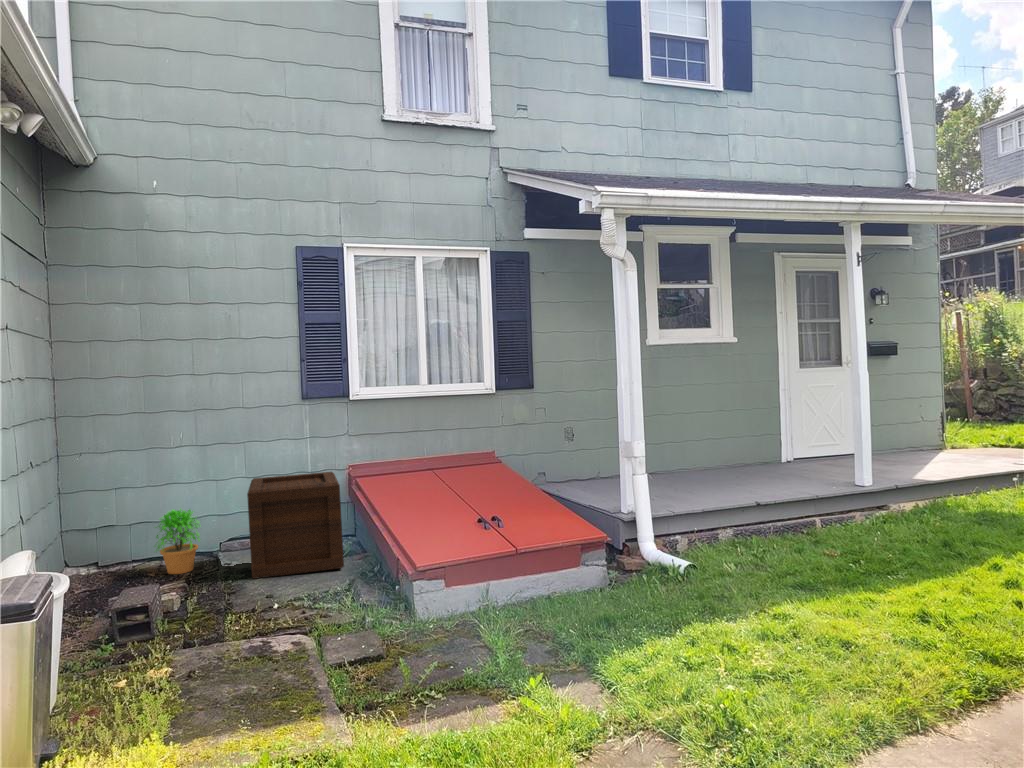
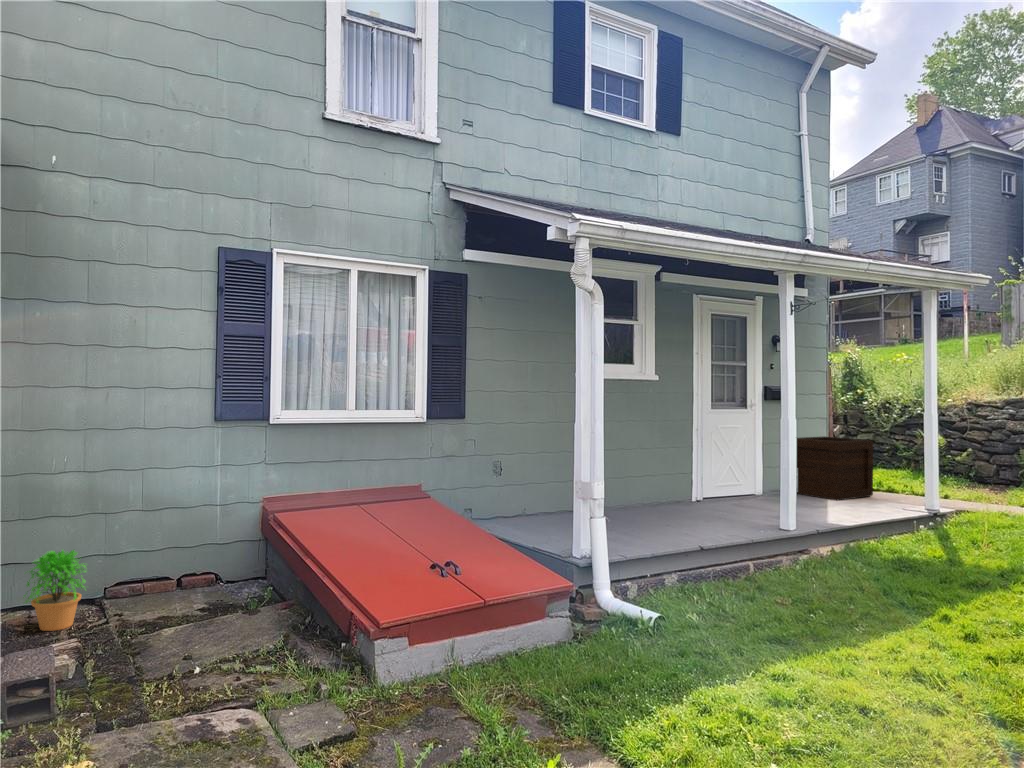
wooden crate: present [247,472,344,579] -> present [797,437,873,500]

